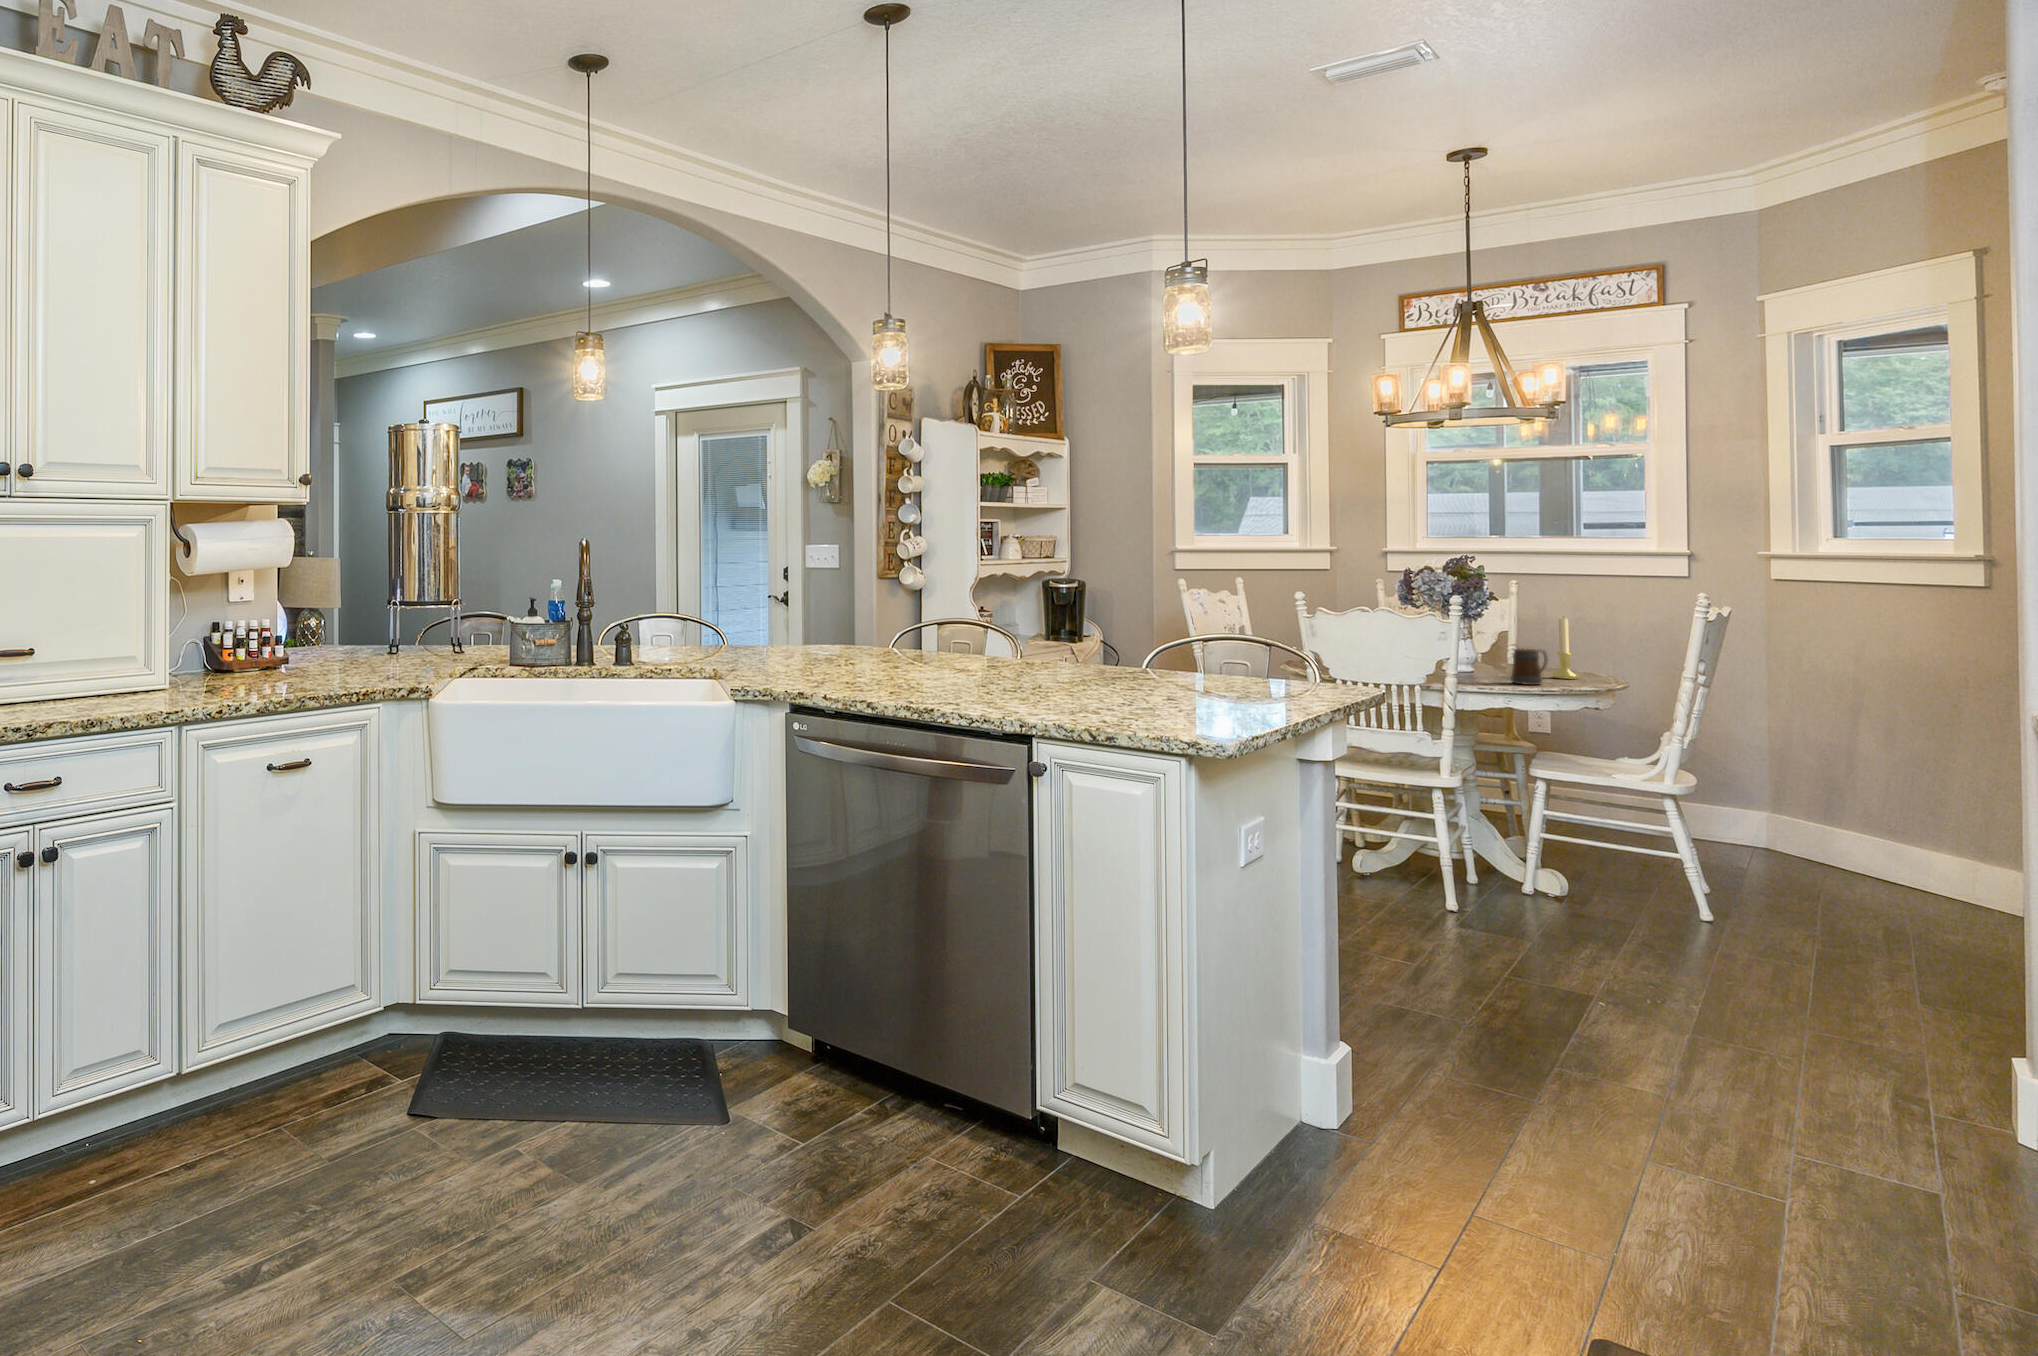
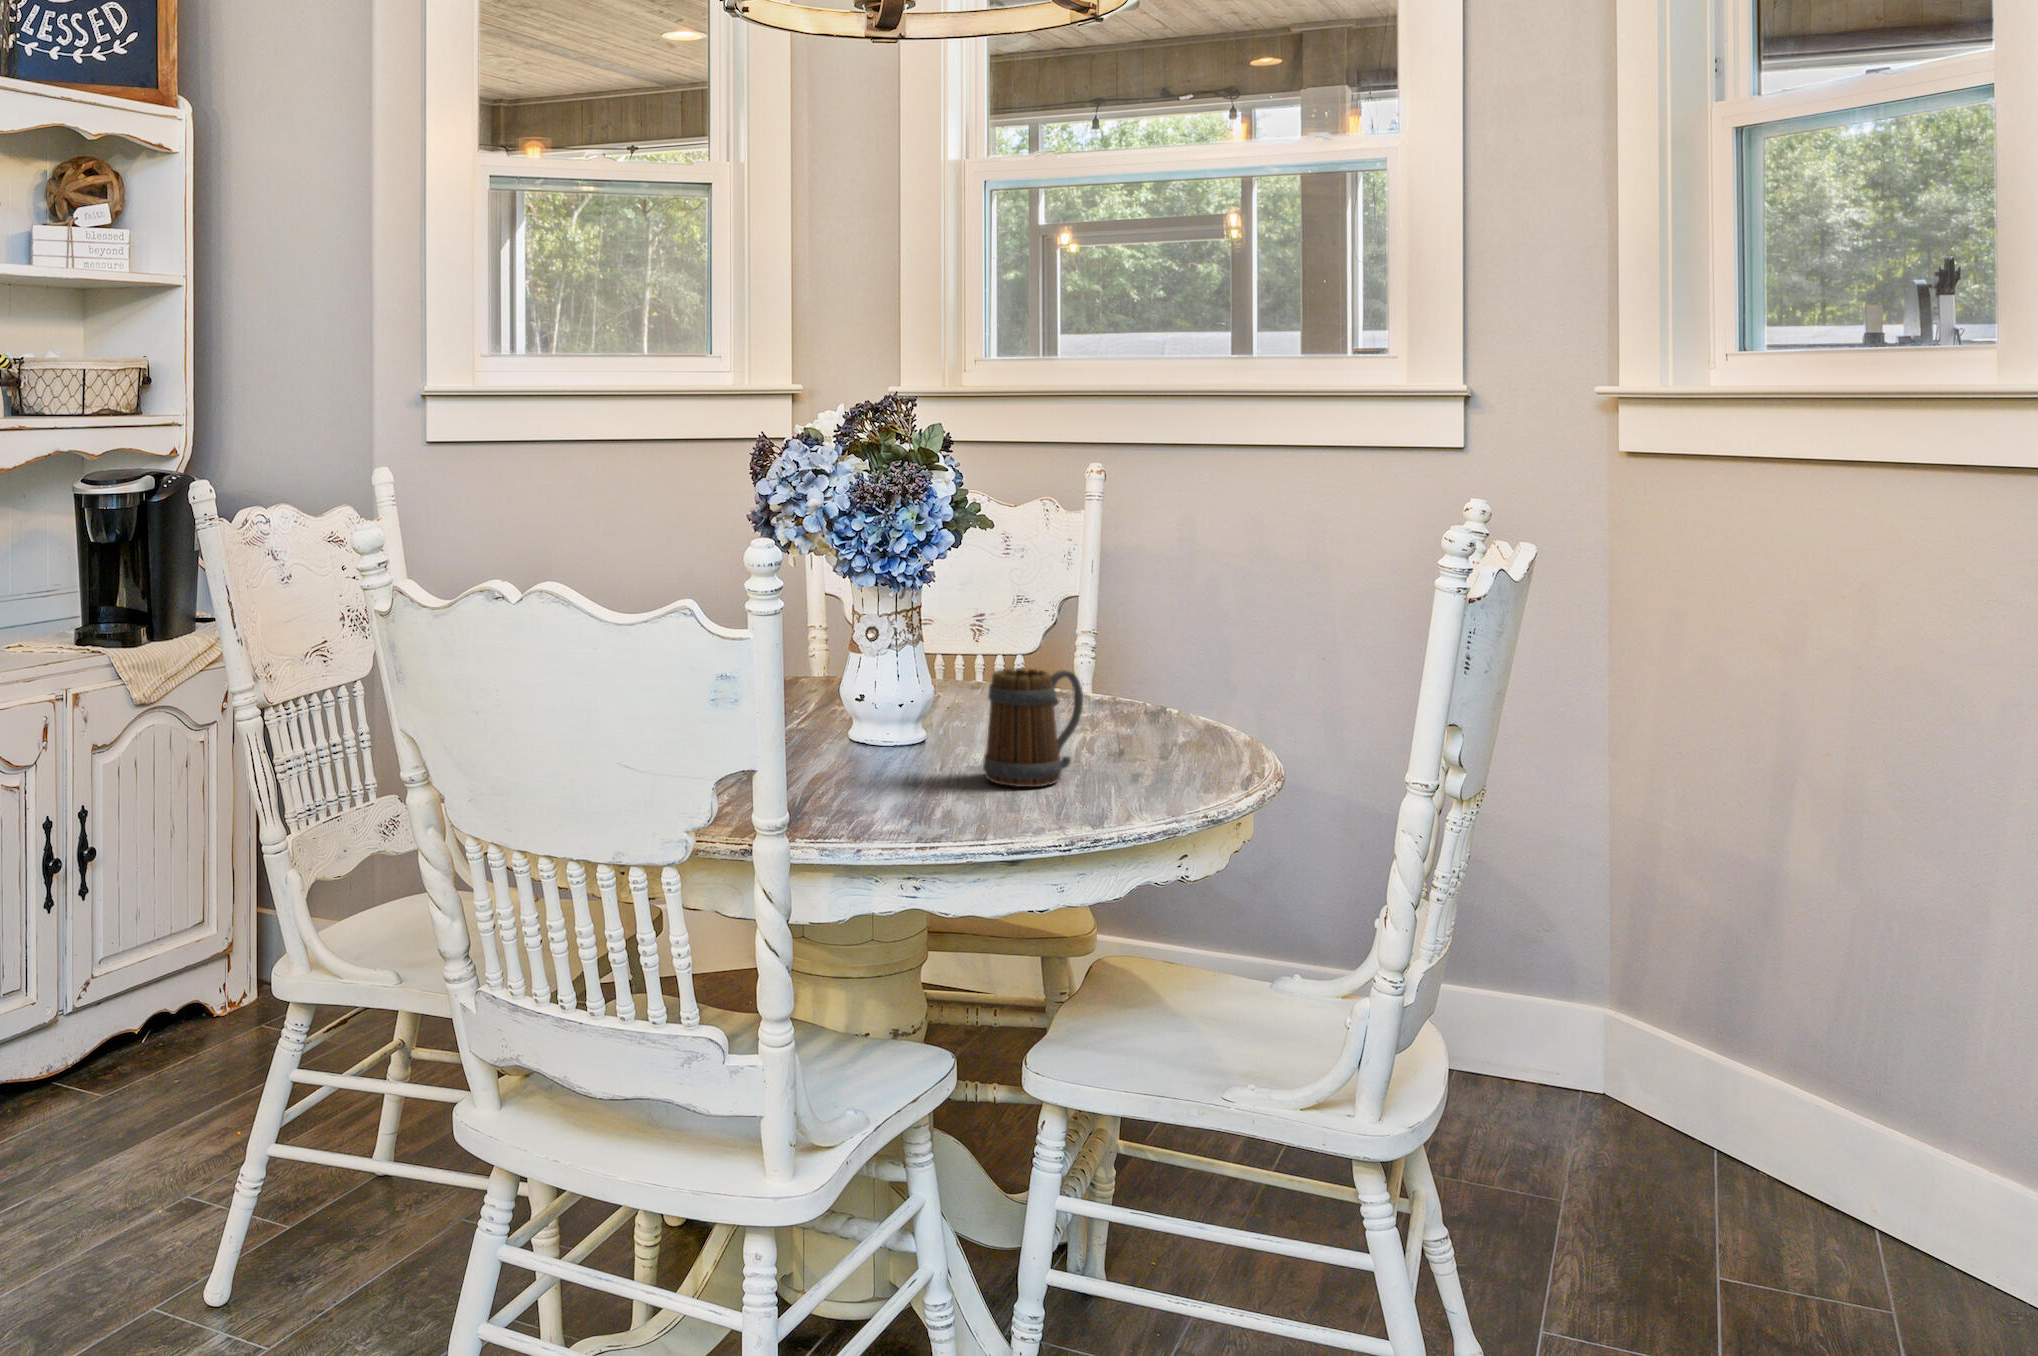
candle holder: present [1552,618,1579,679] -> none [1116,561,1179,747]

